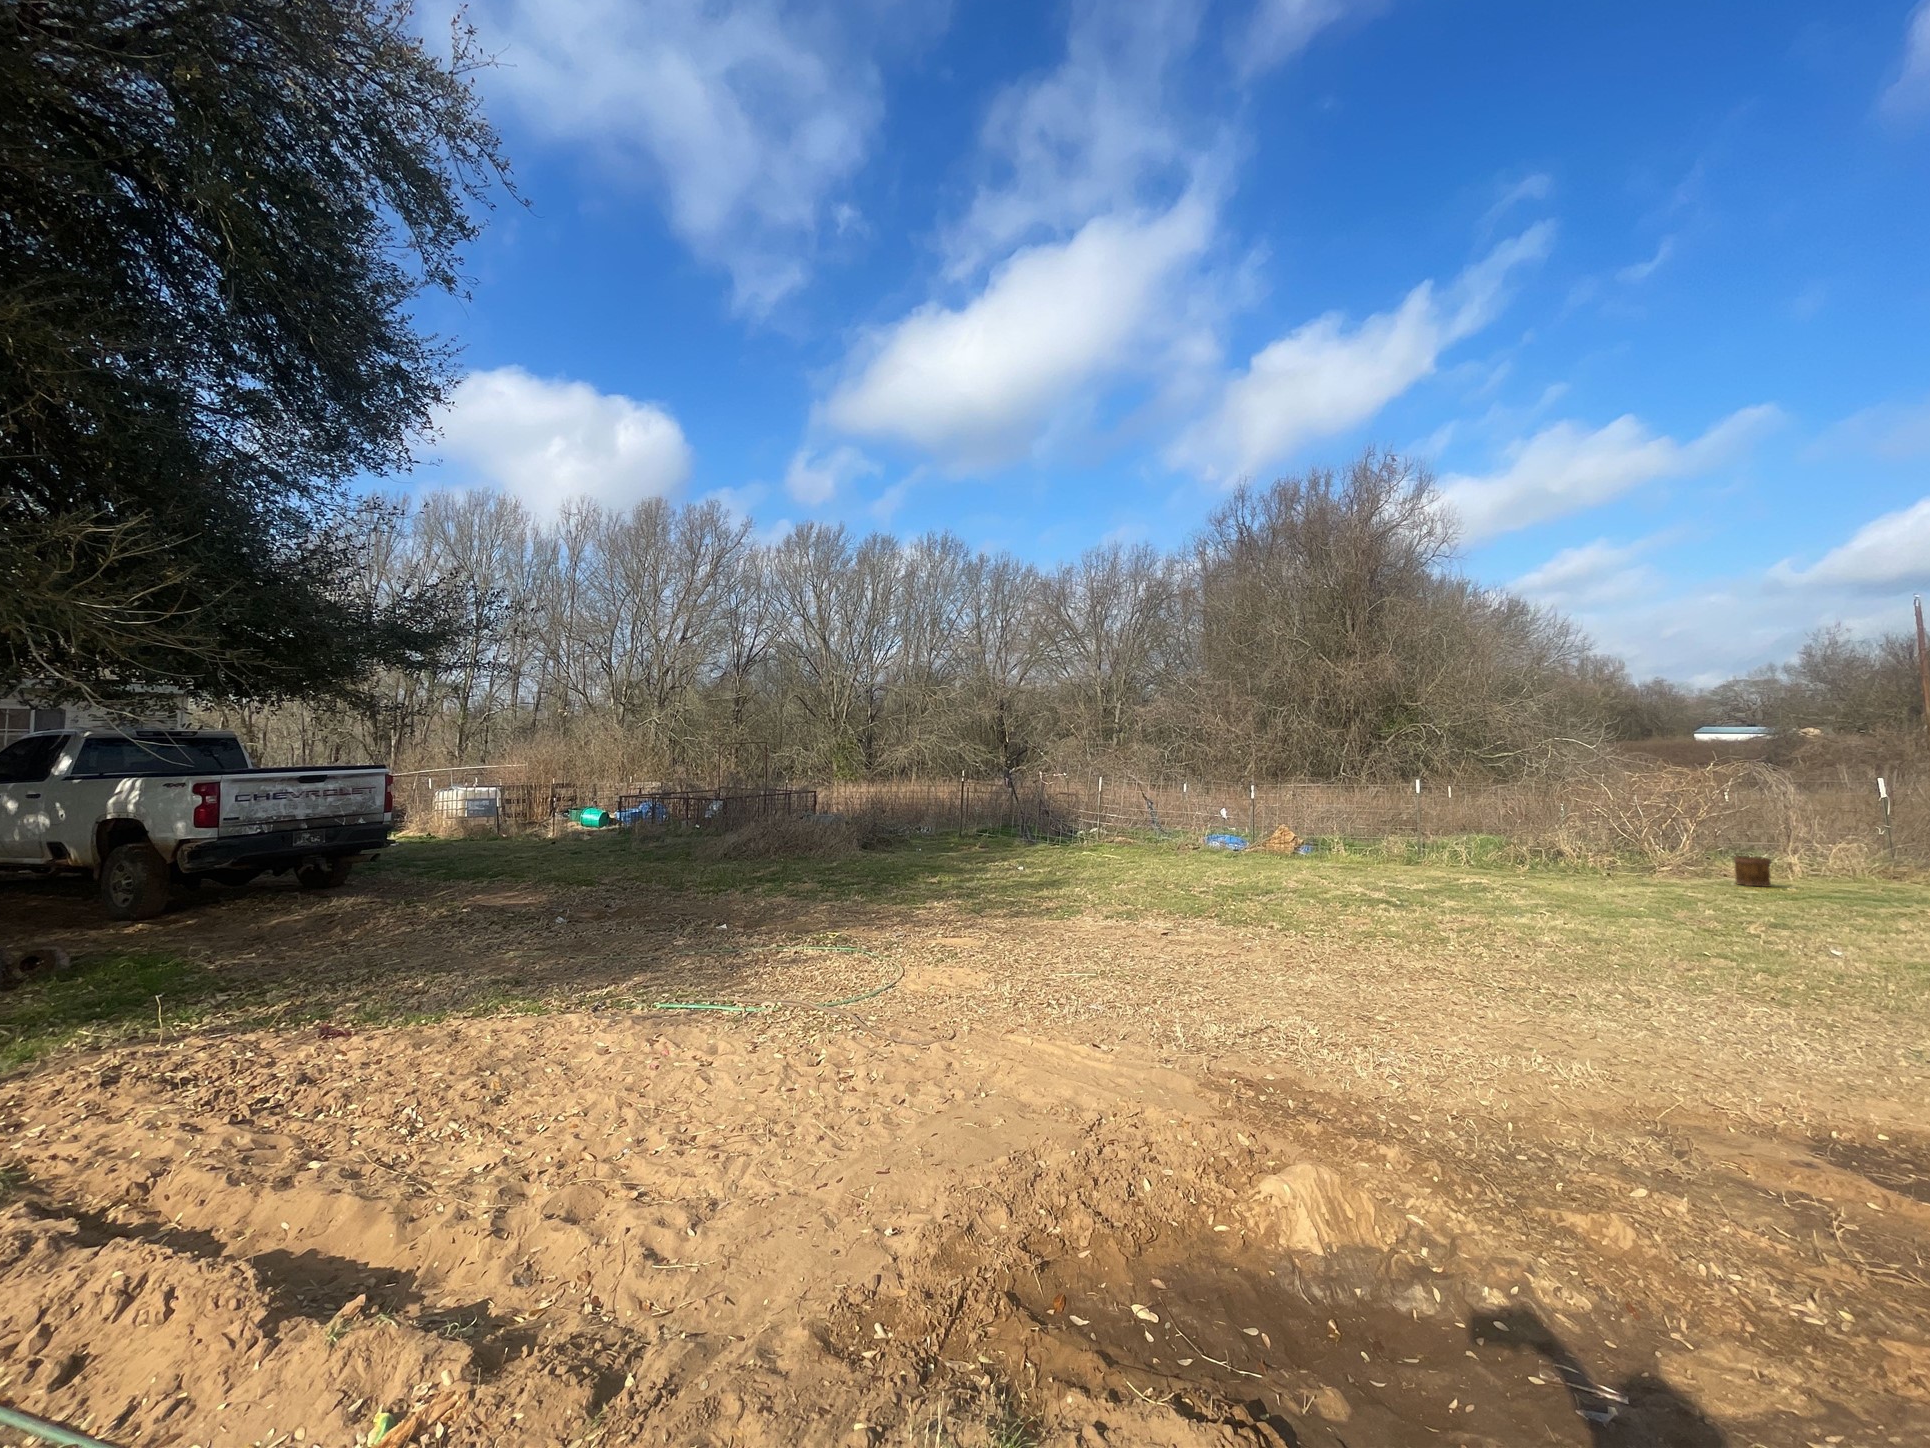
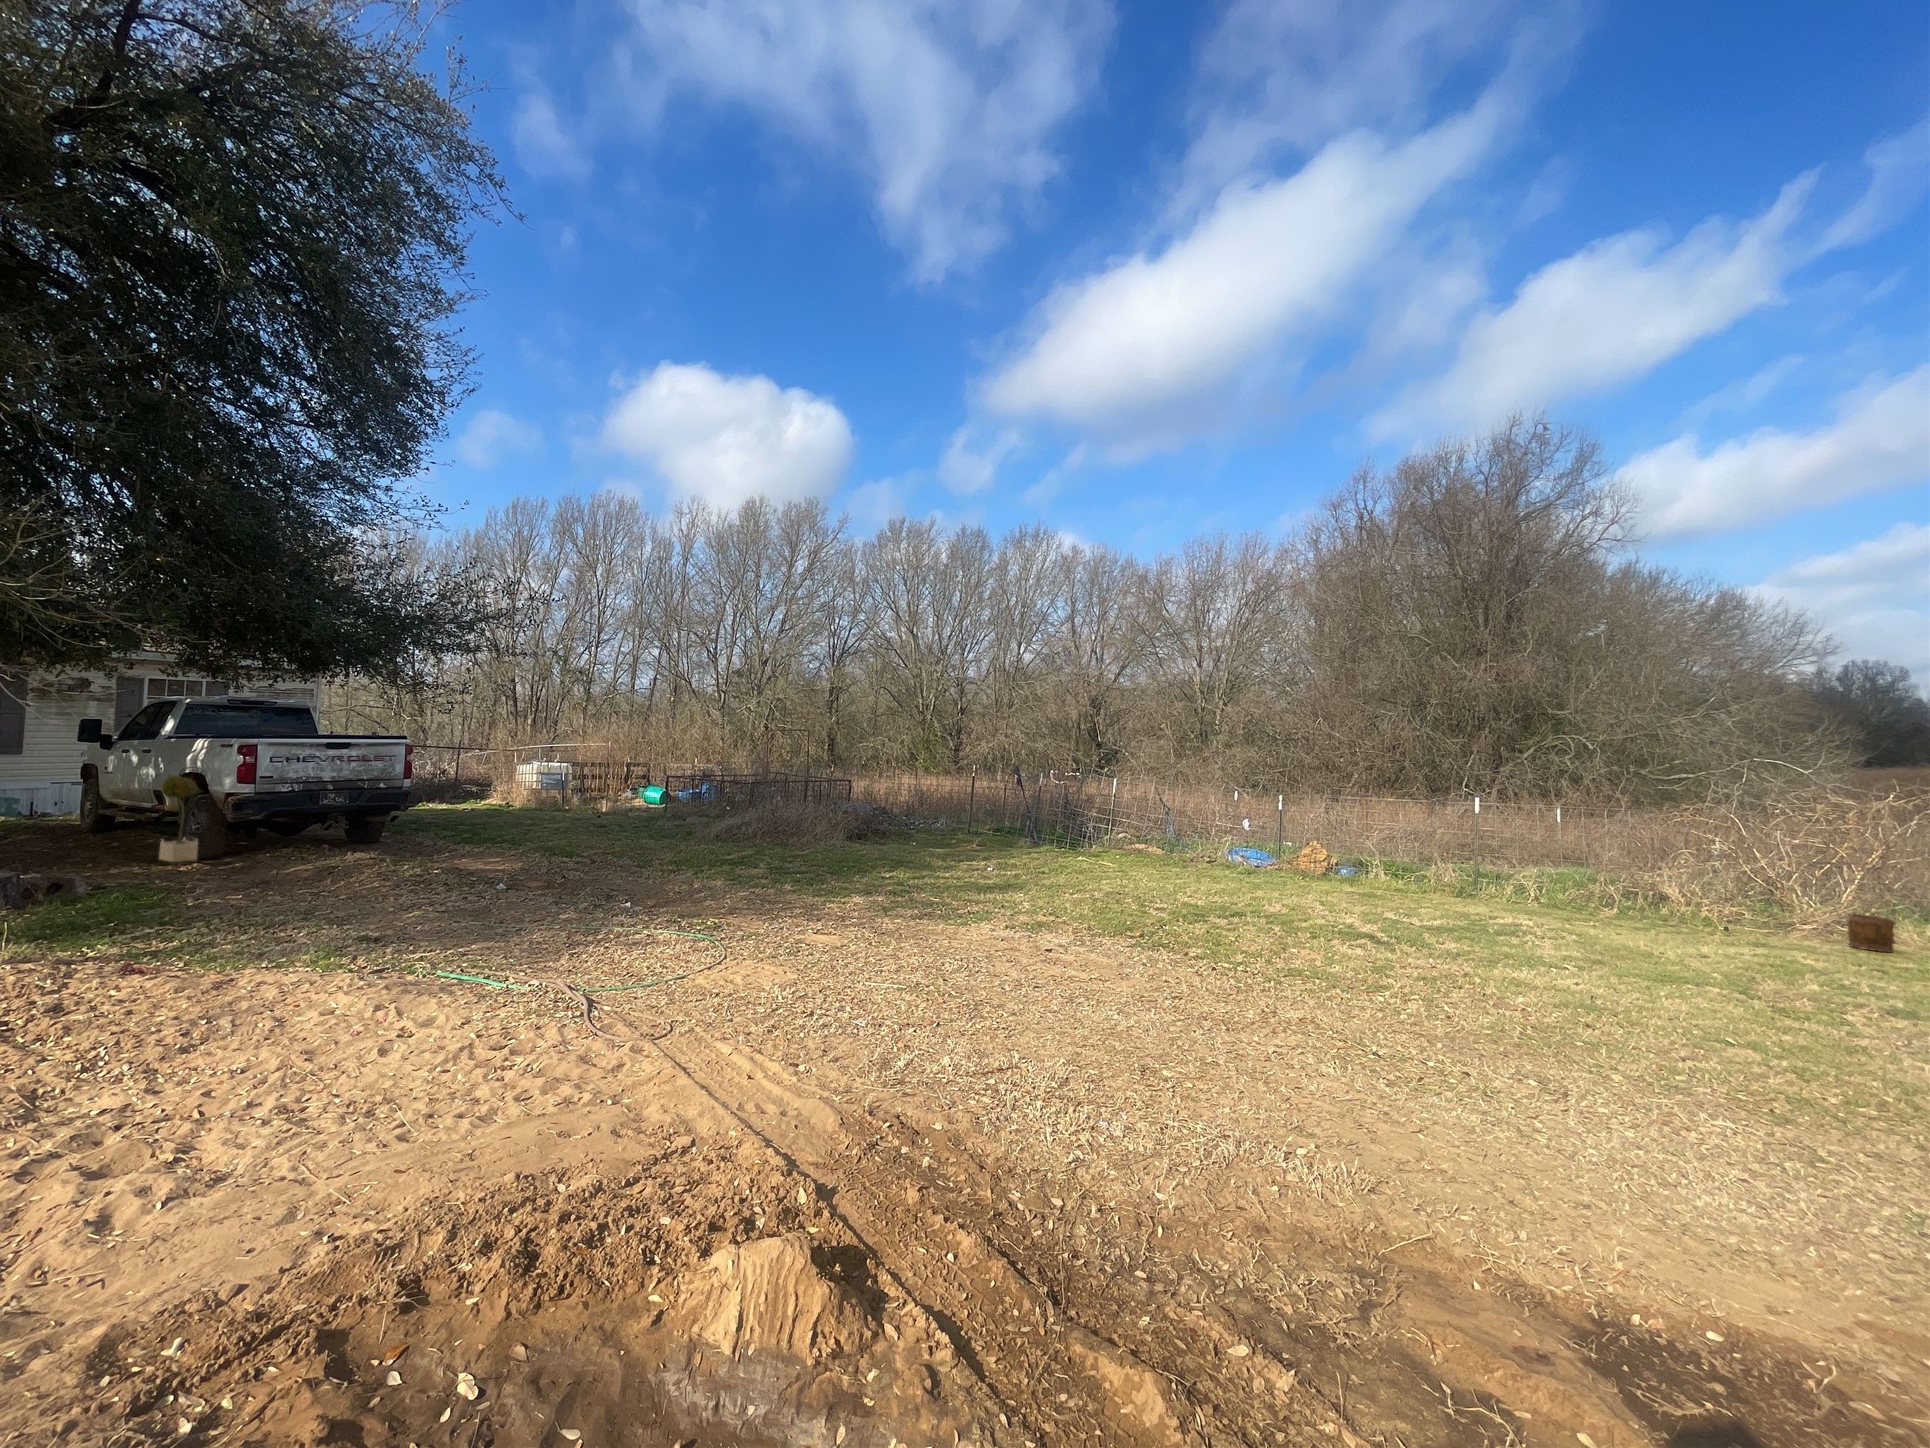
potted tree: none [82,822,138,930] -> present [159,775,202,862]

